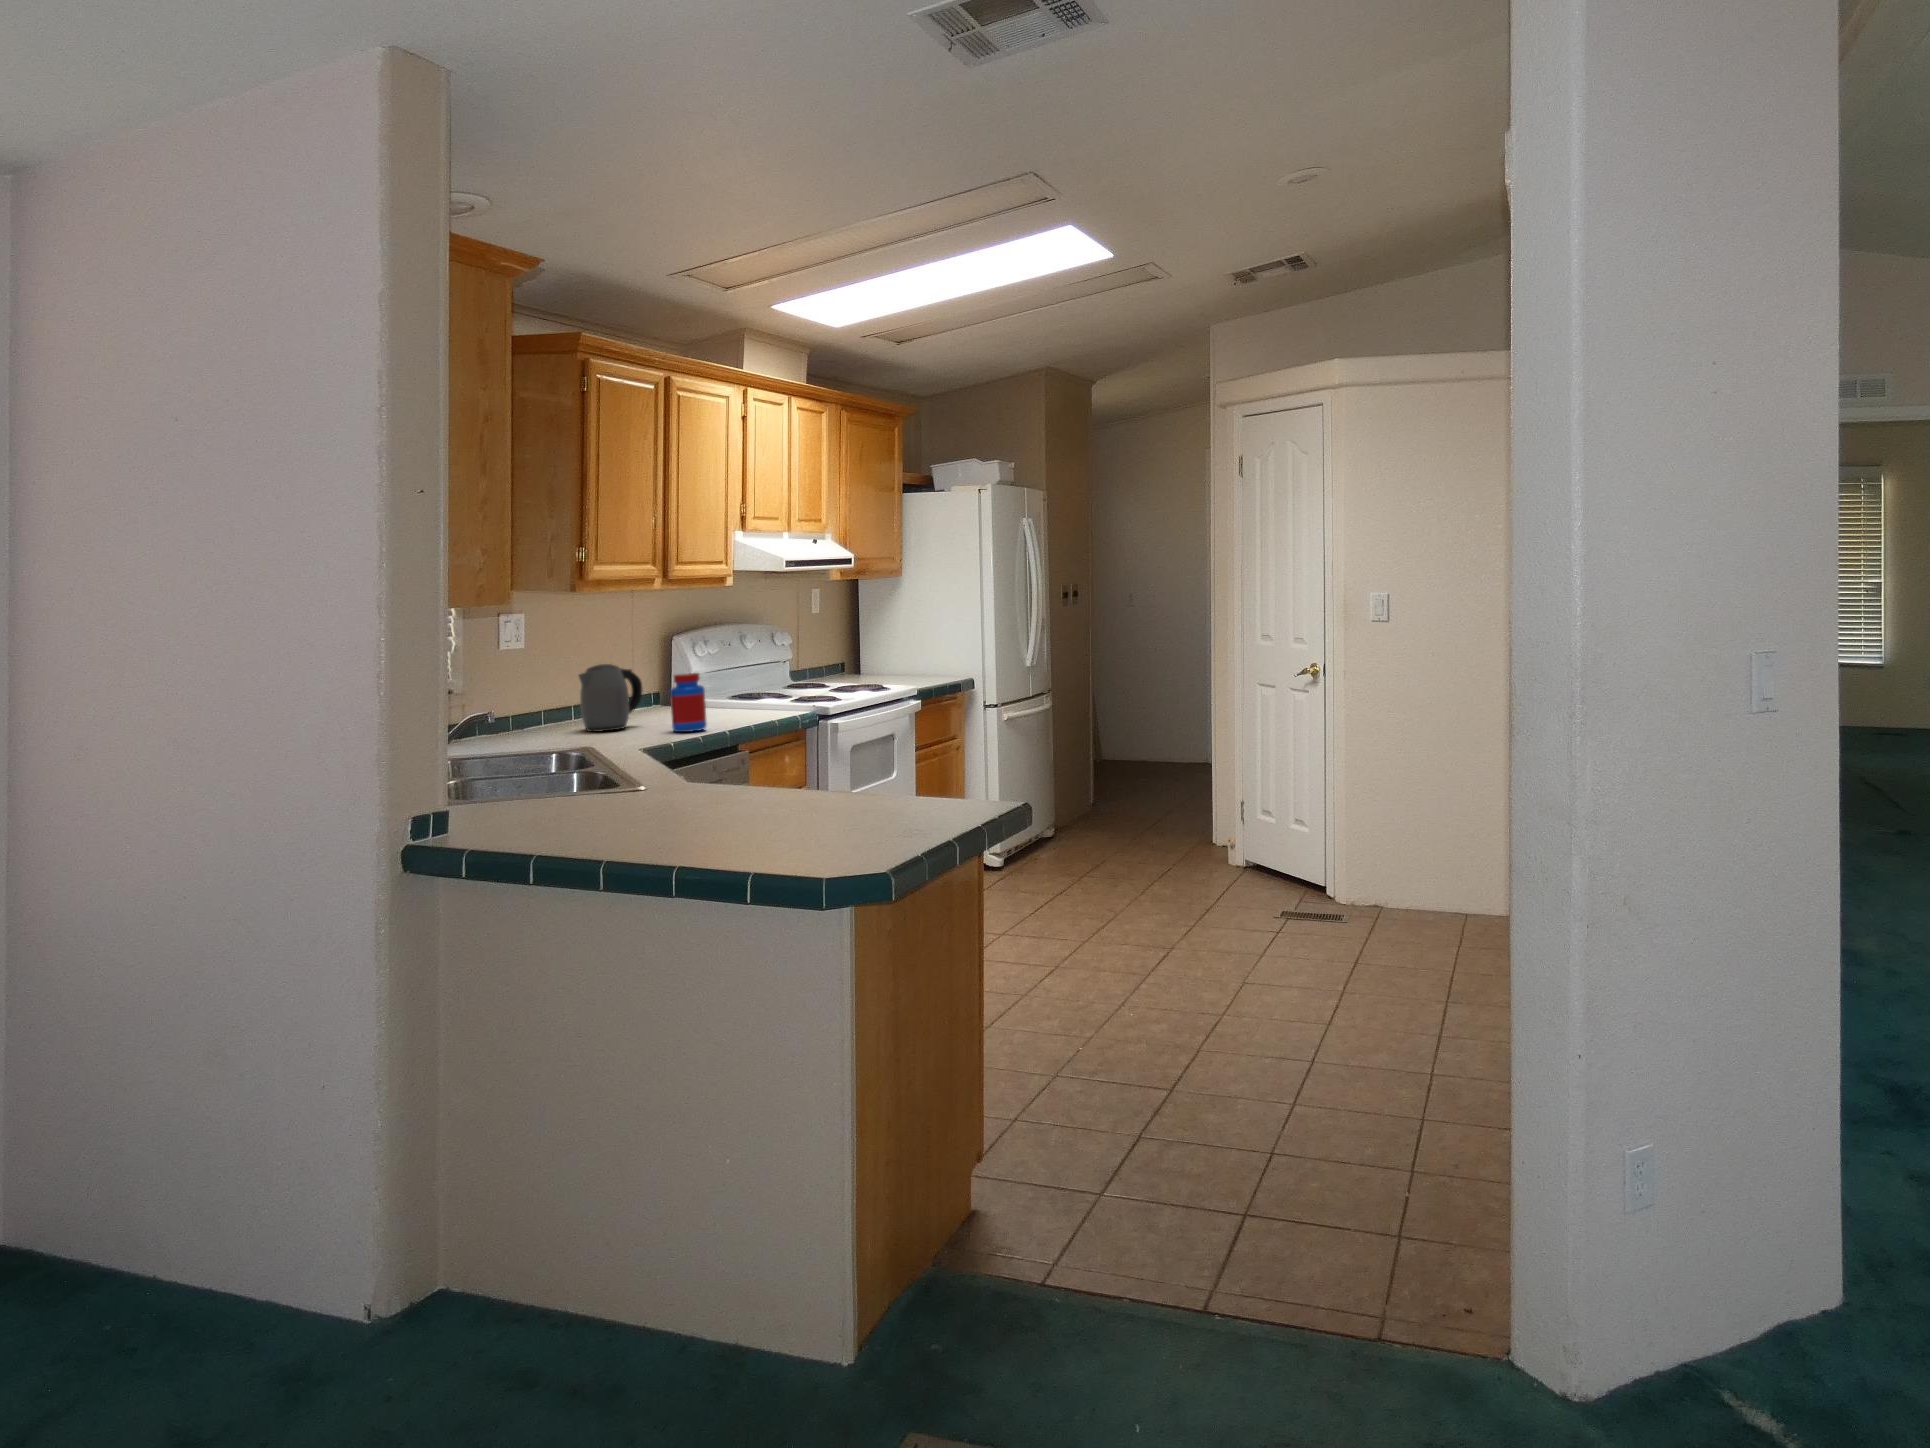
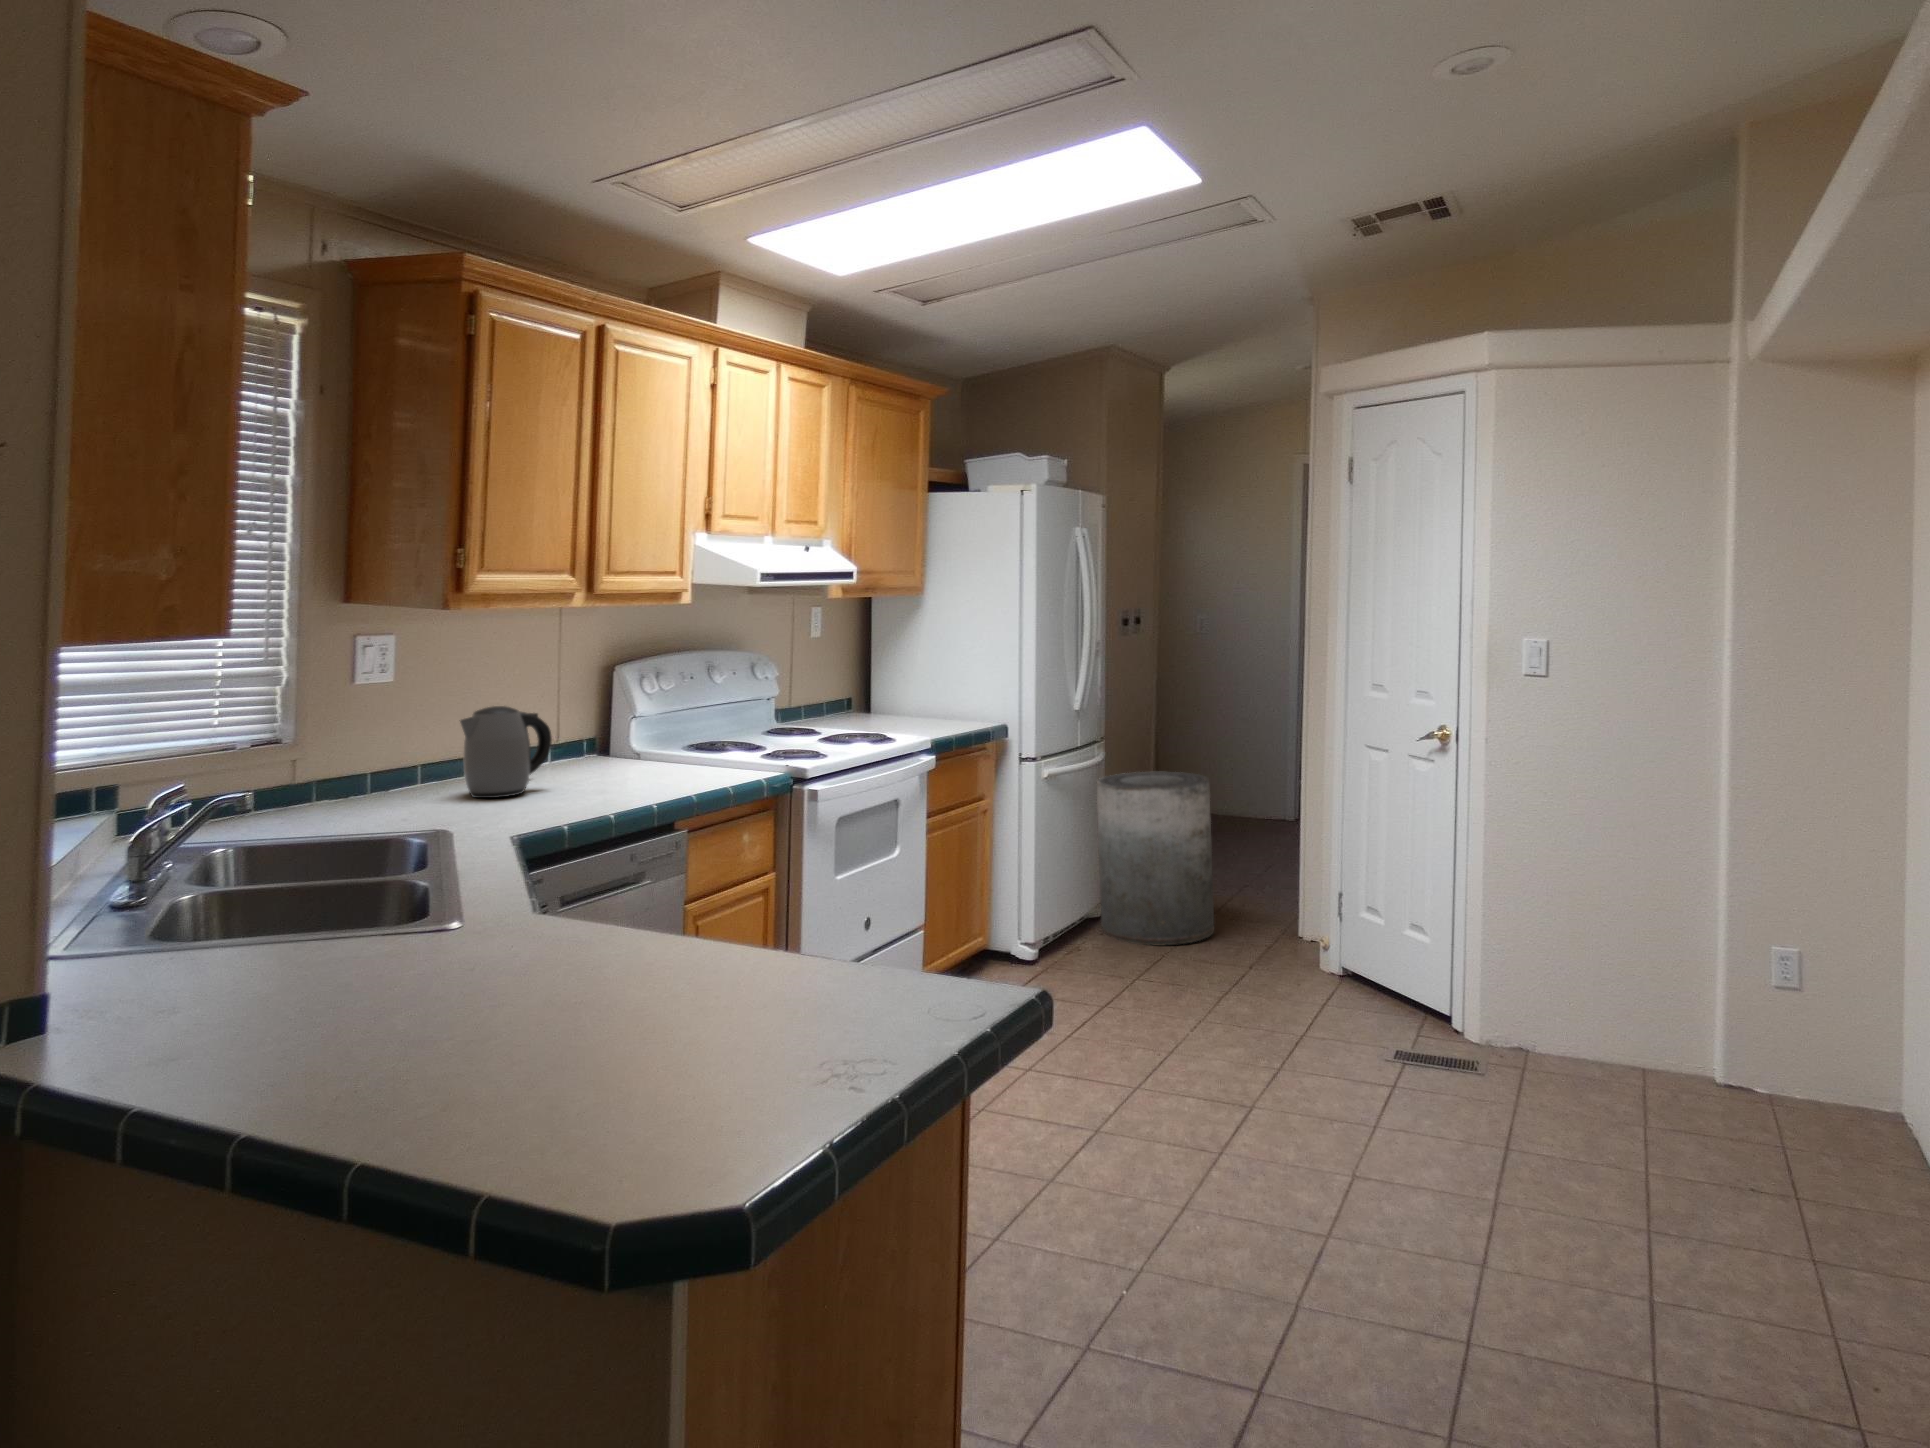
jar: present [670,673,707,732] -> none [580,723,629,804]
trash can: none [1047,717,1146,855] -> present [1097,772,1214,946]

